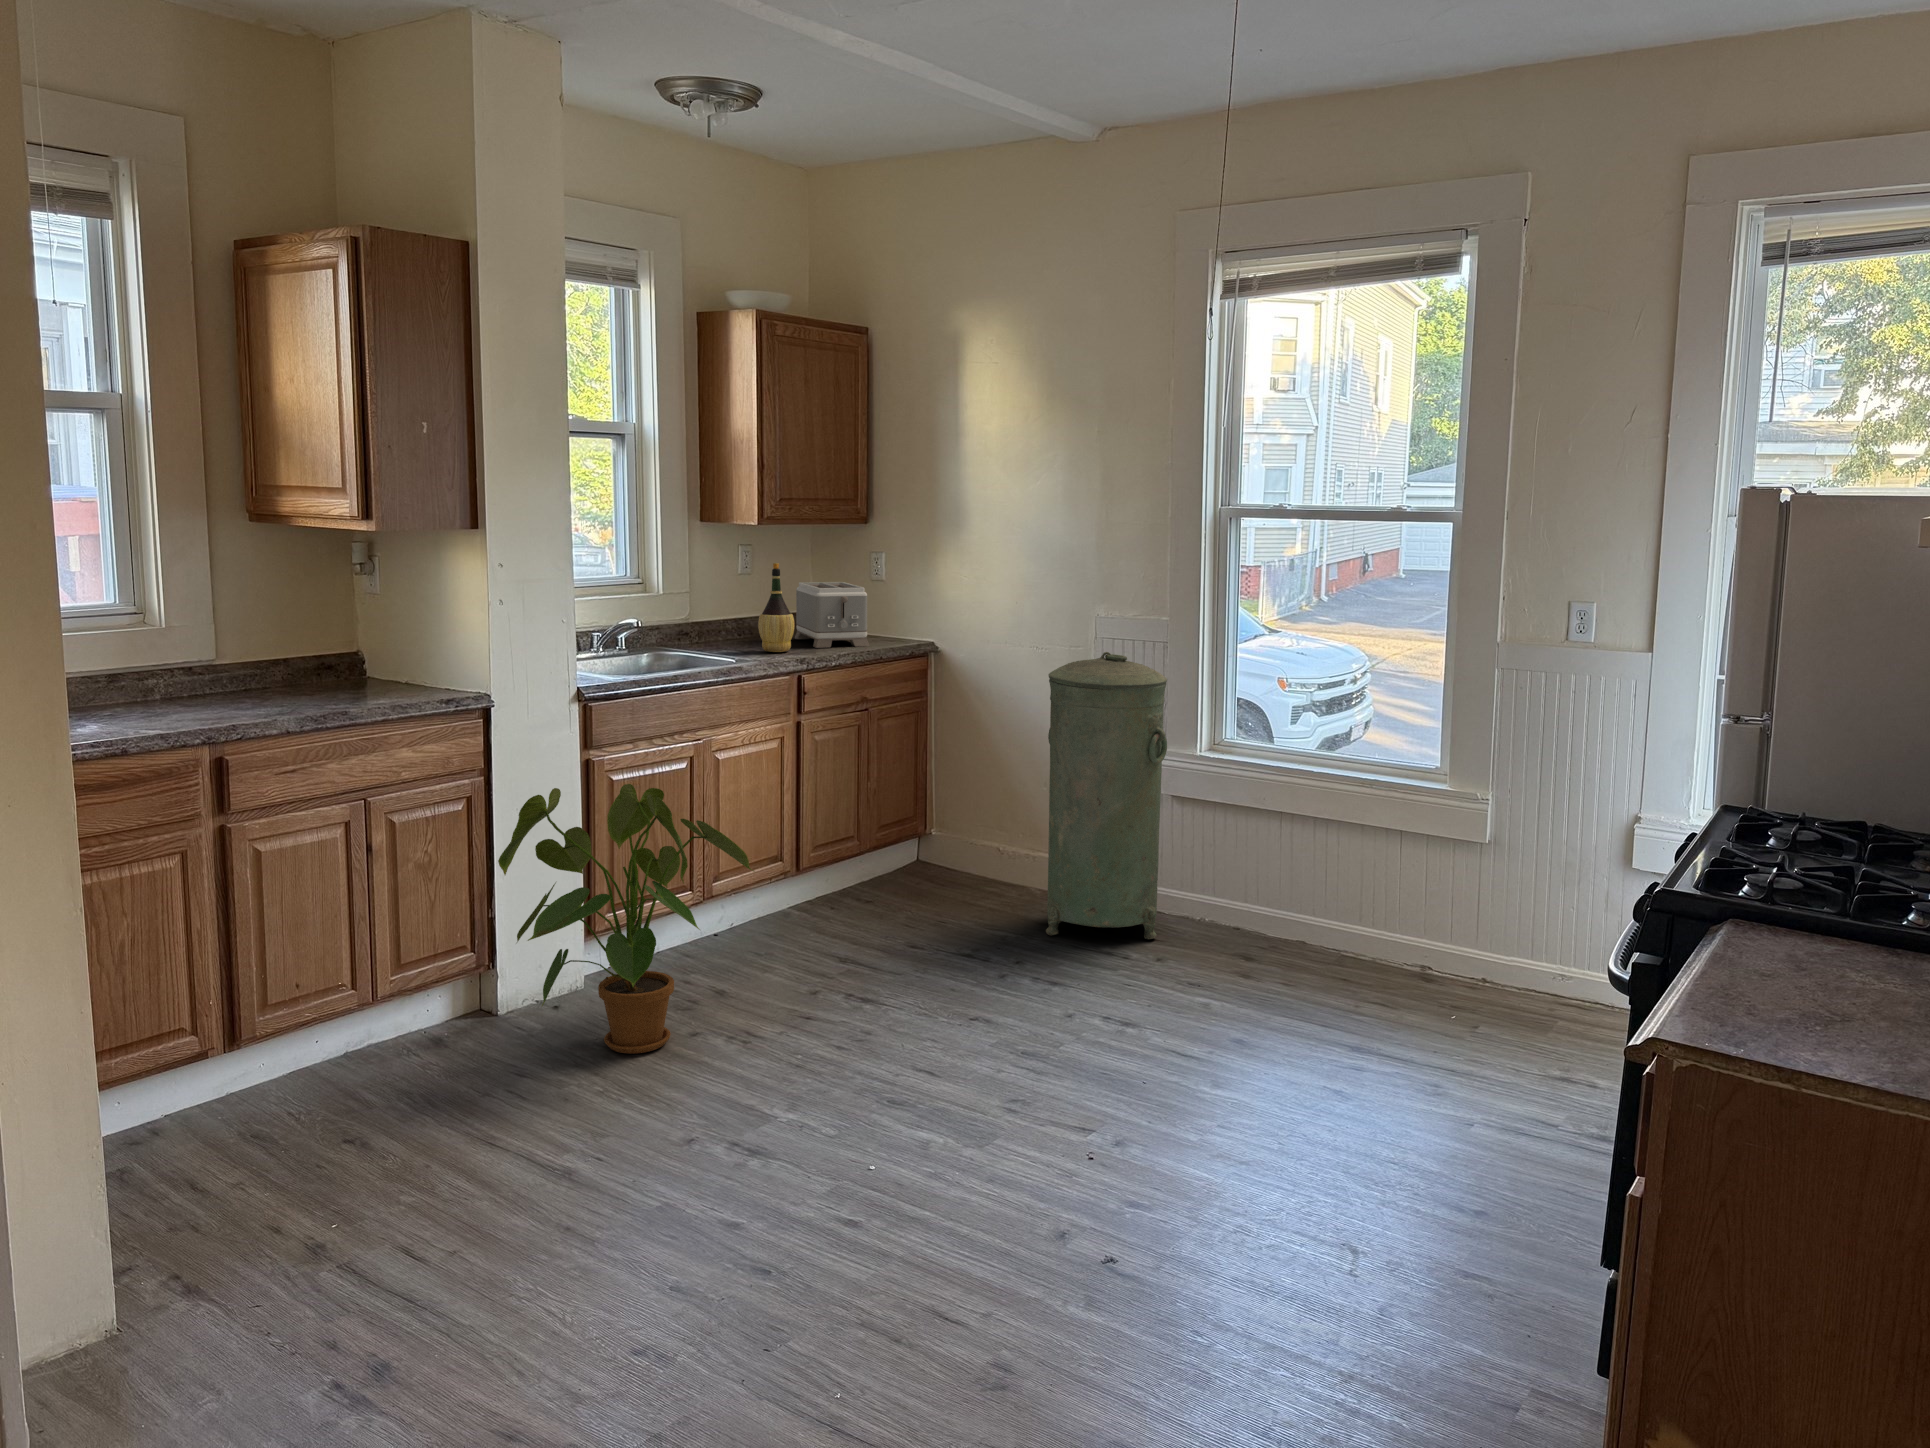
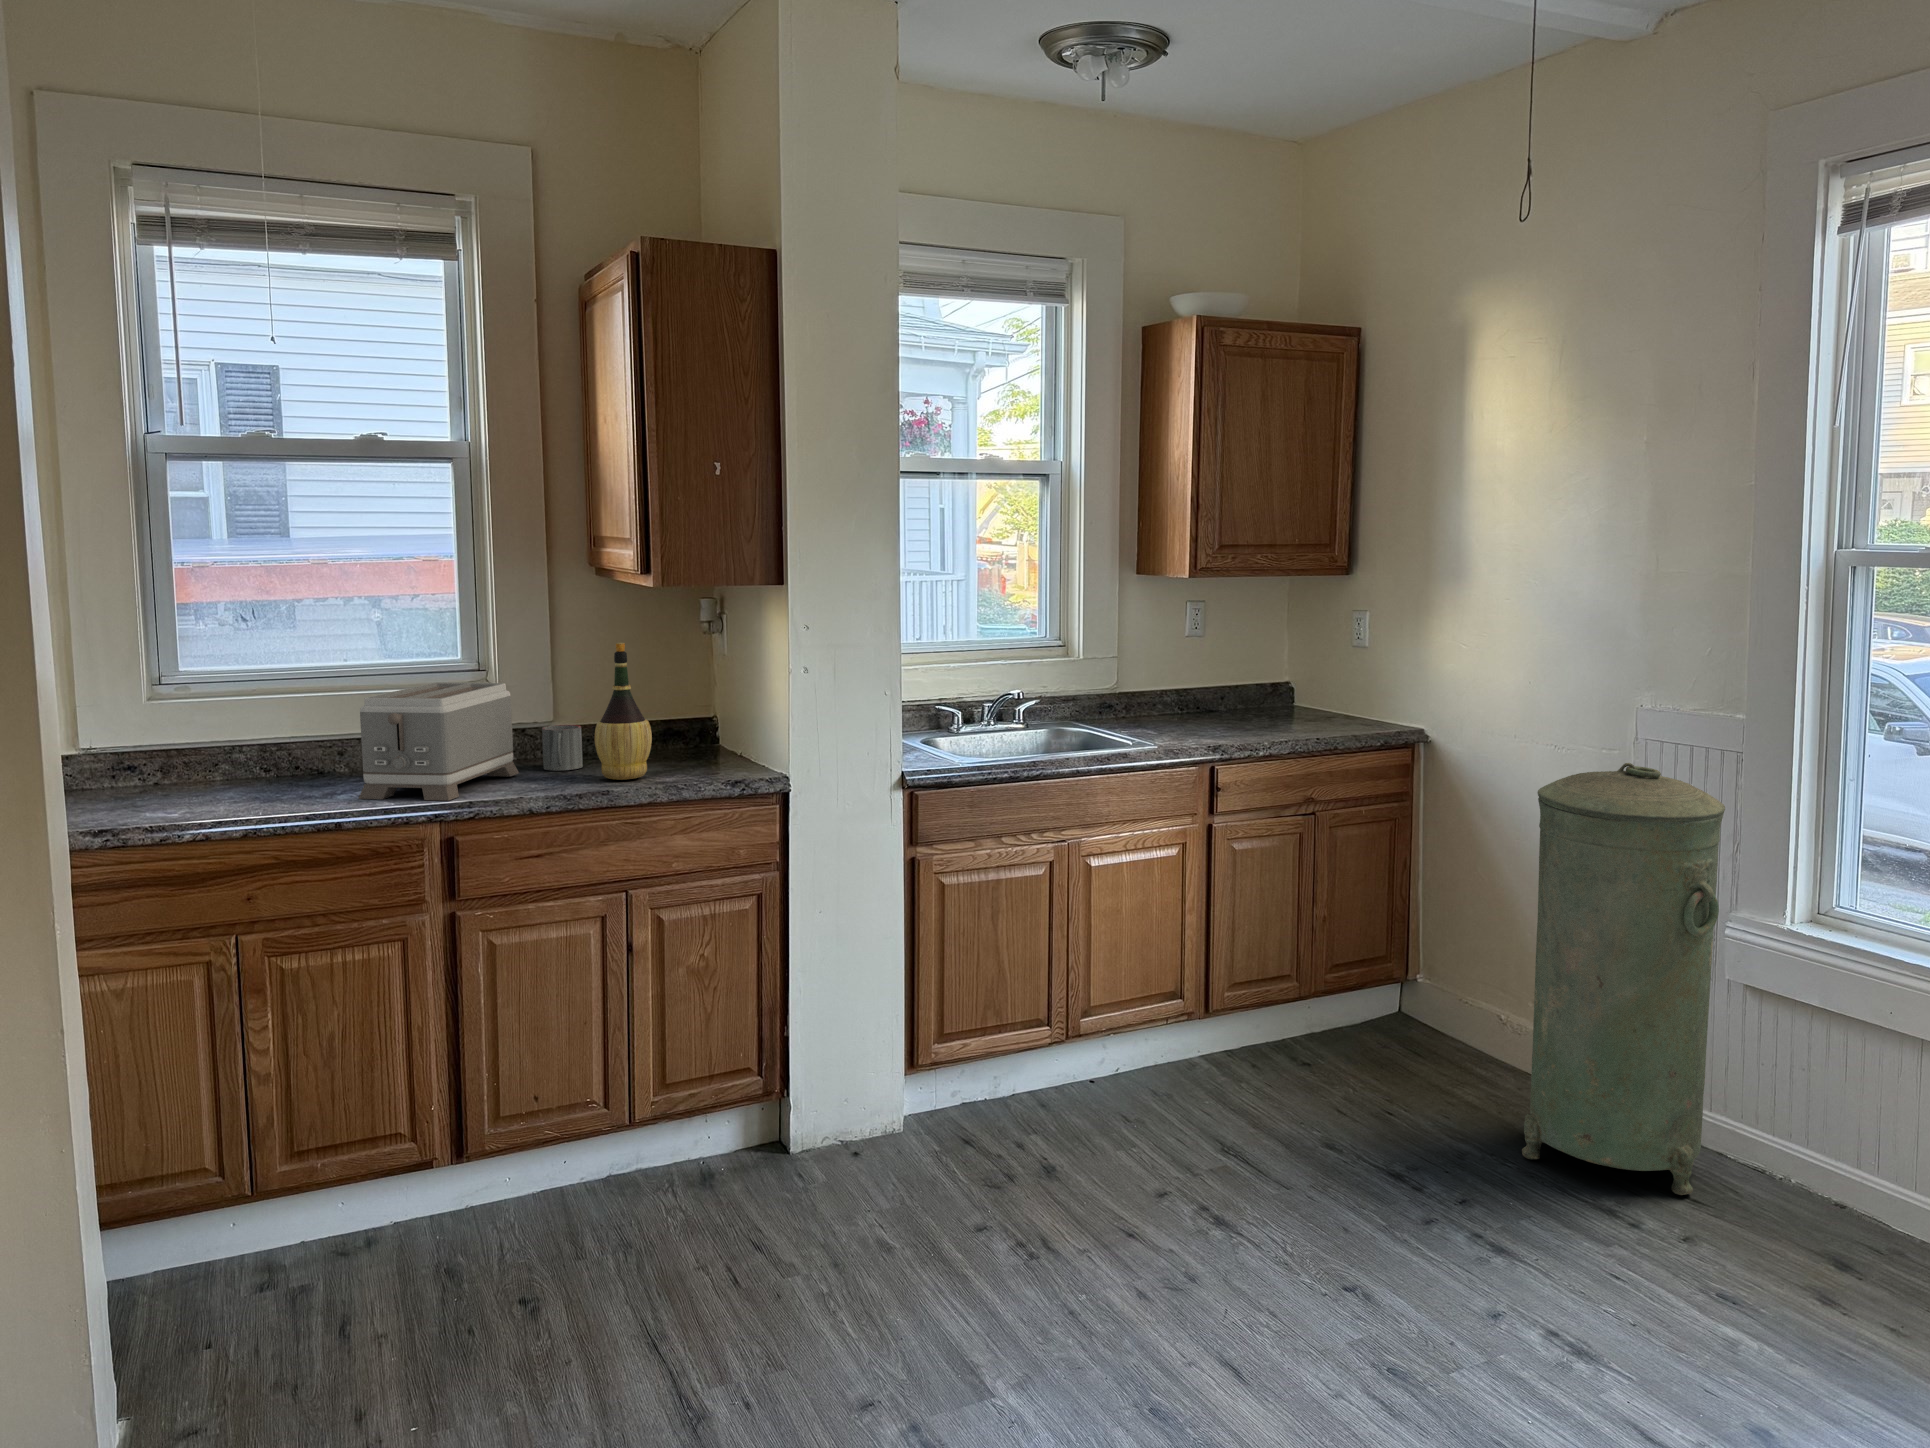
wine bottle: present [758,563,794,652] -> present [595,643,652,780]
toaster: present [795,582,869,648] -> present [358,683,519,801]
mug: none [235,660,276,702] -> present [542,725,583,771]
house plant: present [498,784,755,1054] -> none [750,894,1078,1248]

